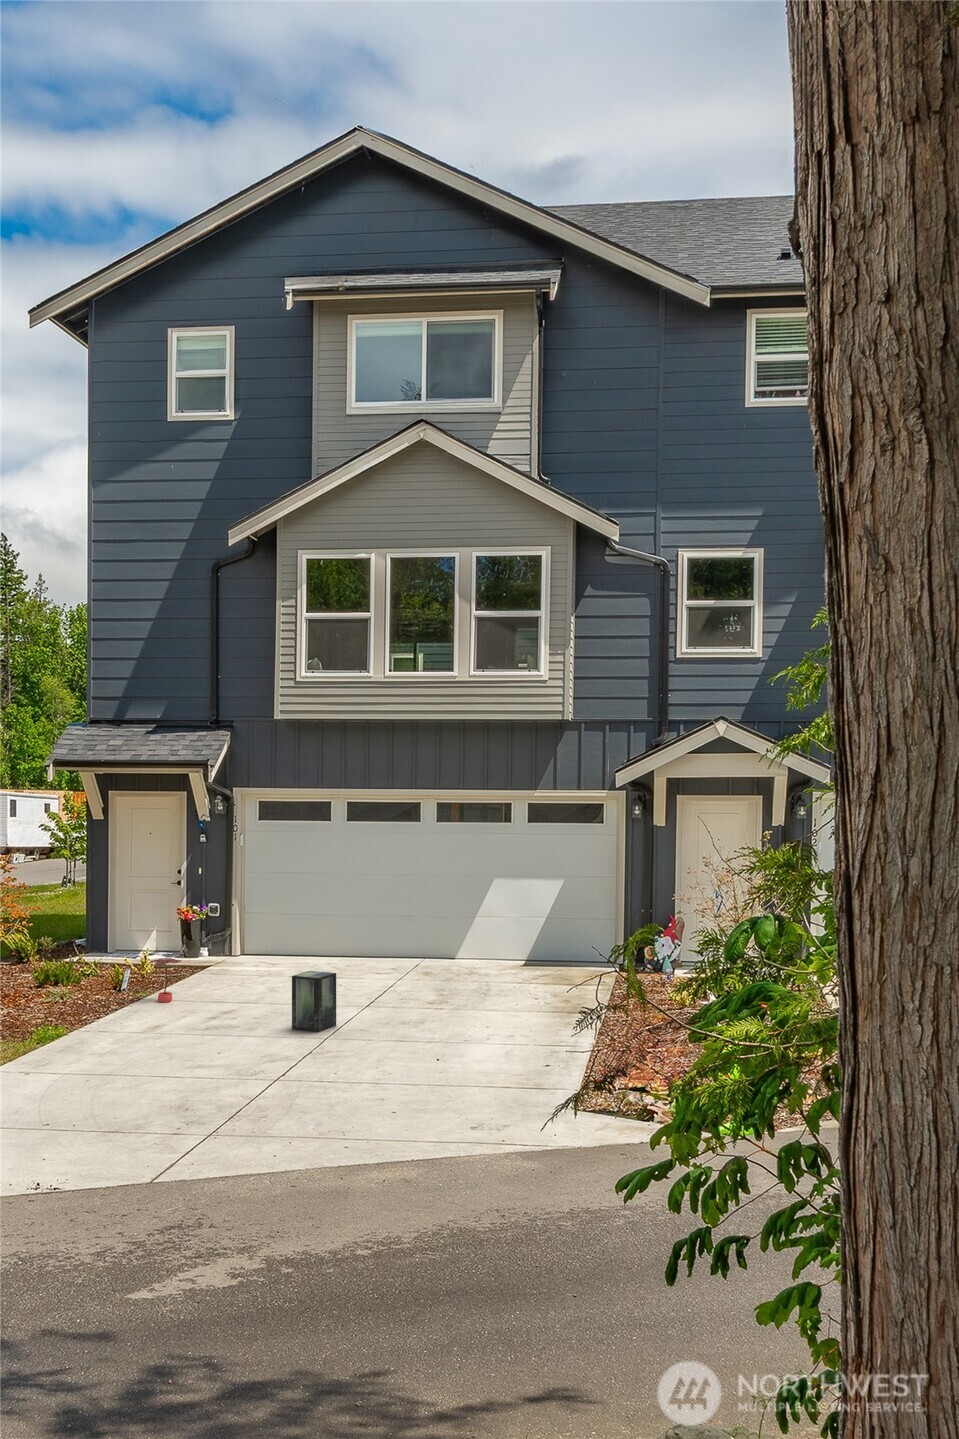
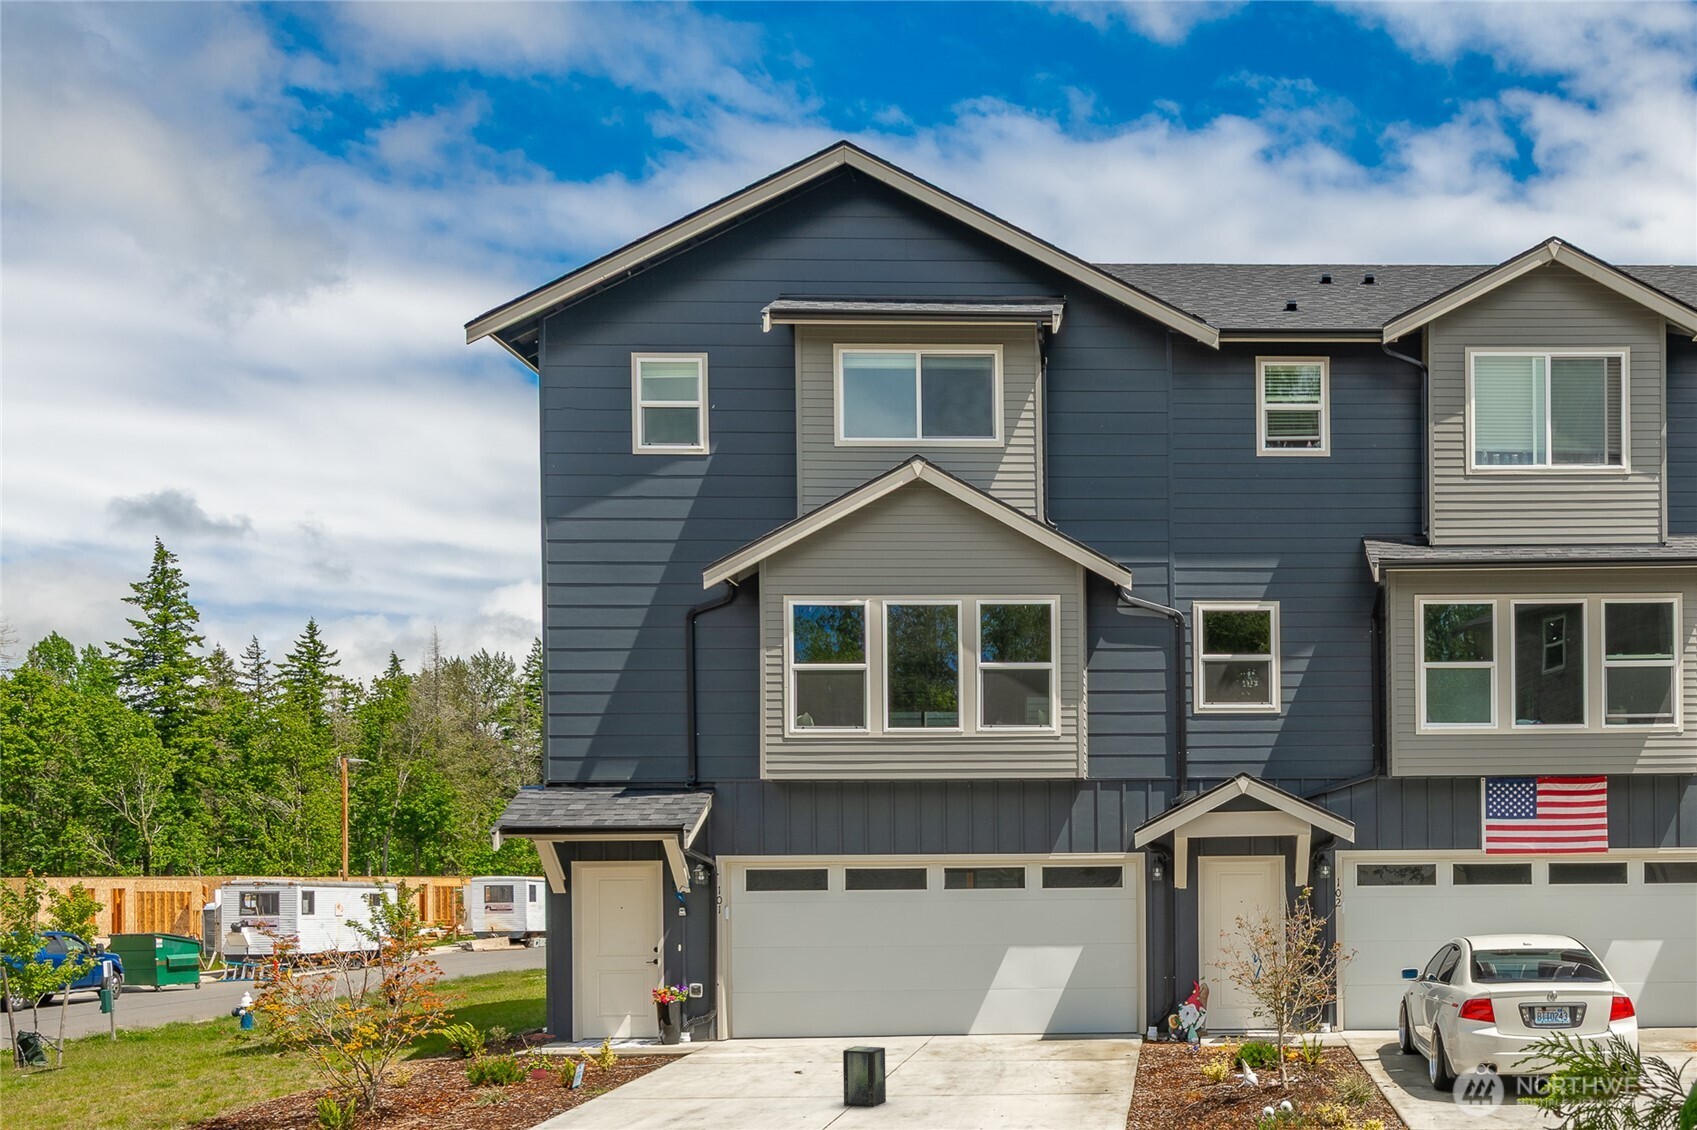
potted plant: present [149,958,181,1002] -> present [523,1033,556,1079]

